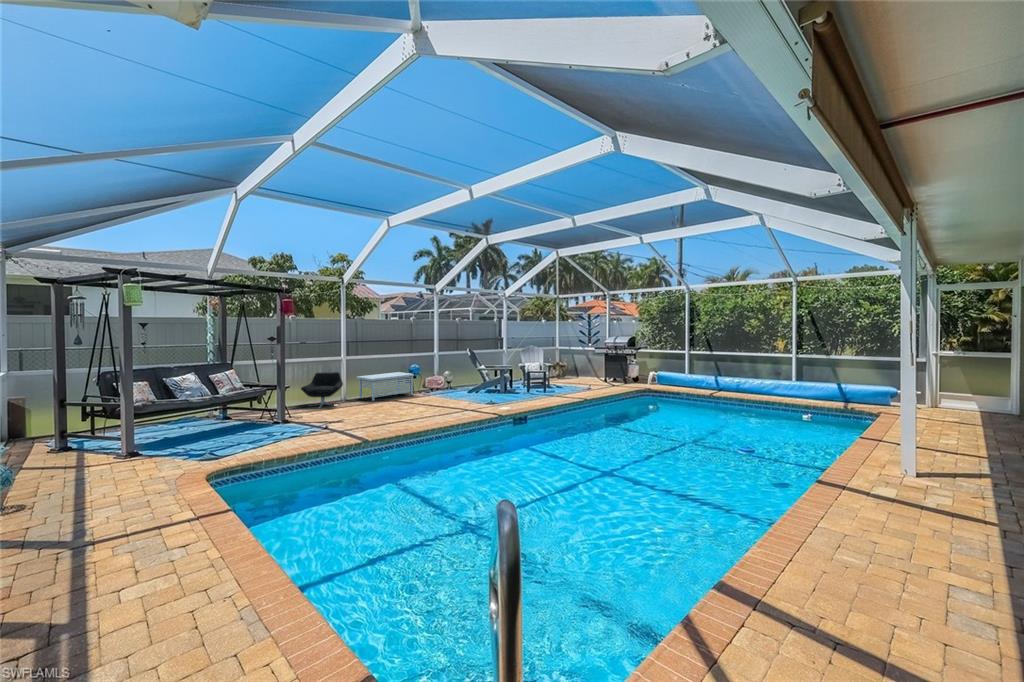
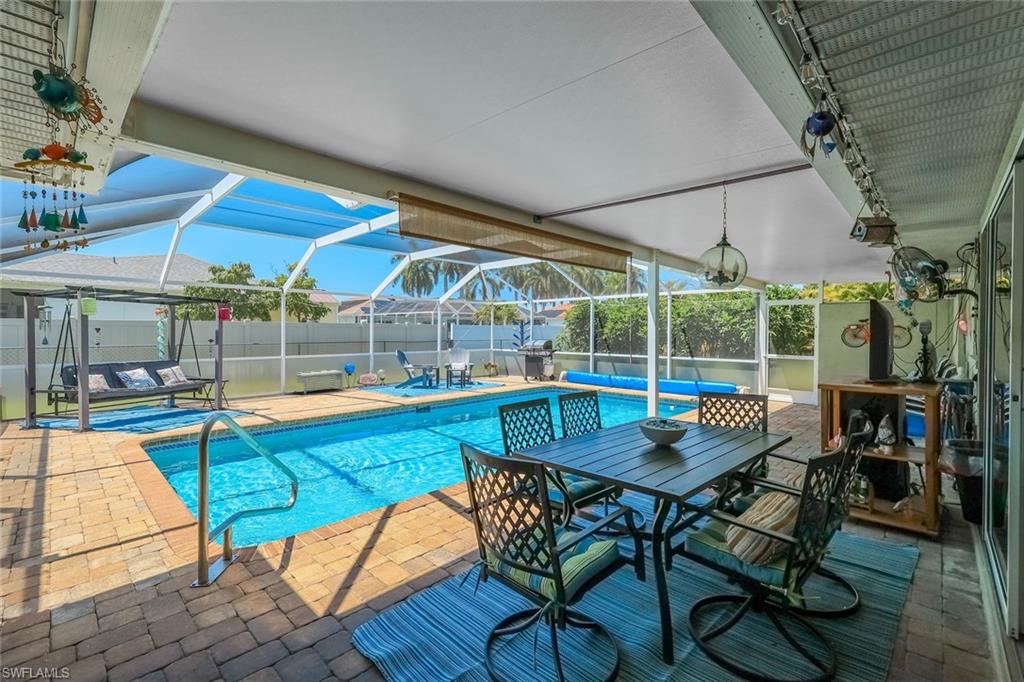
lounge chair: present [301,372,343,408] -> none [239,369,278,400]

